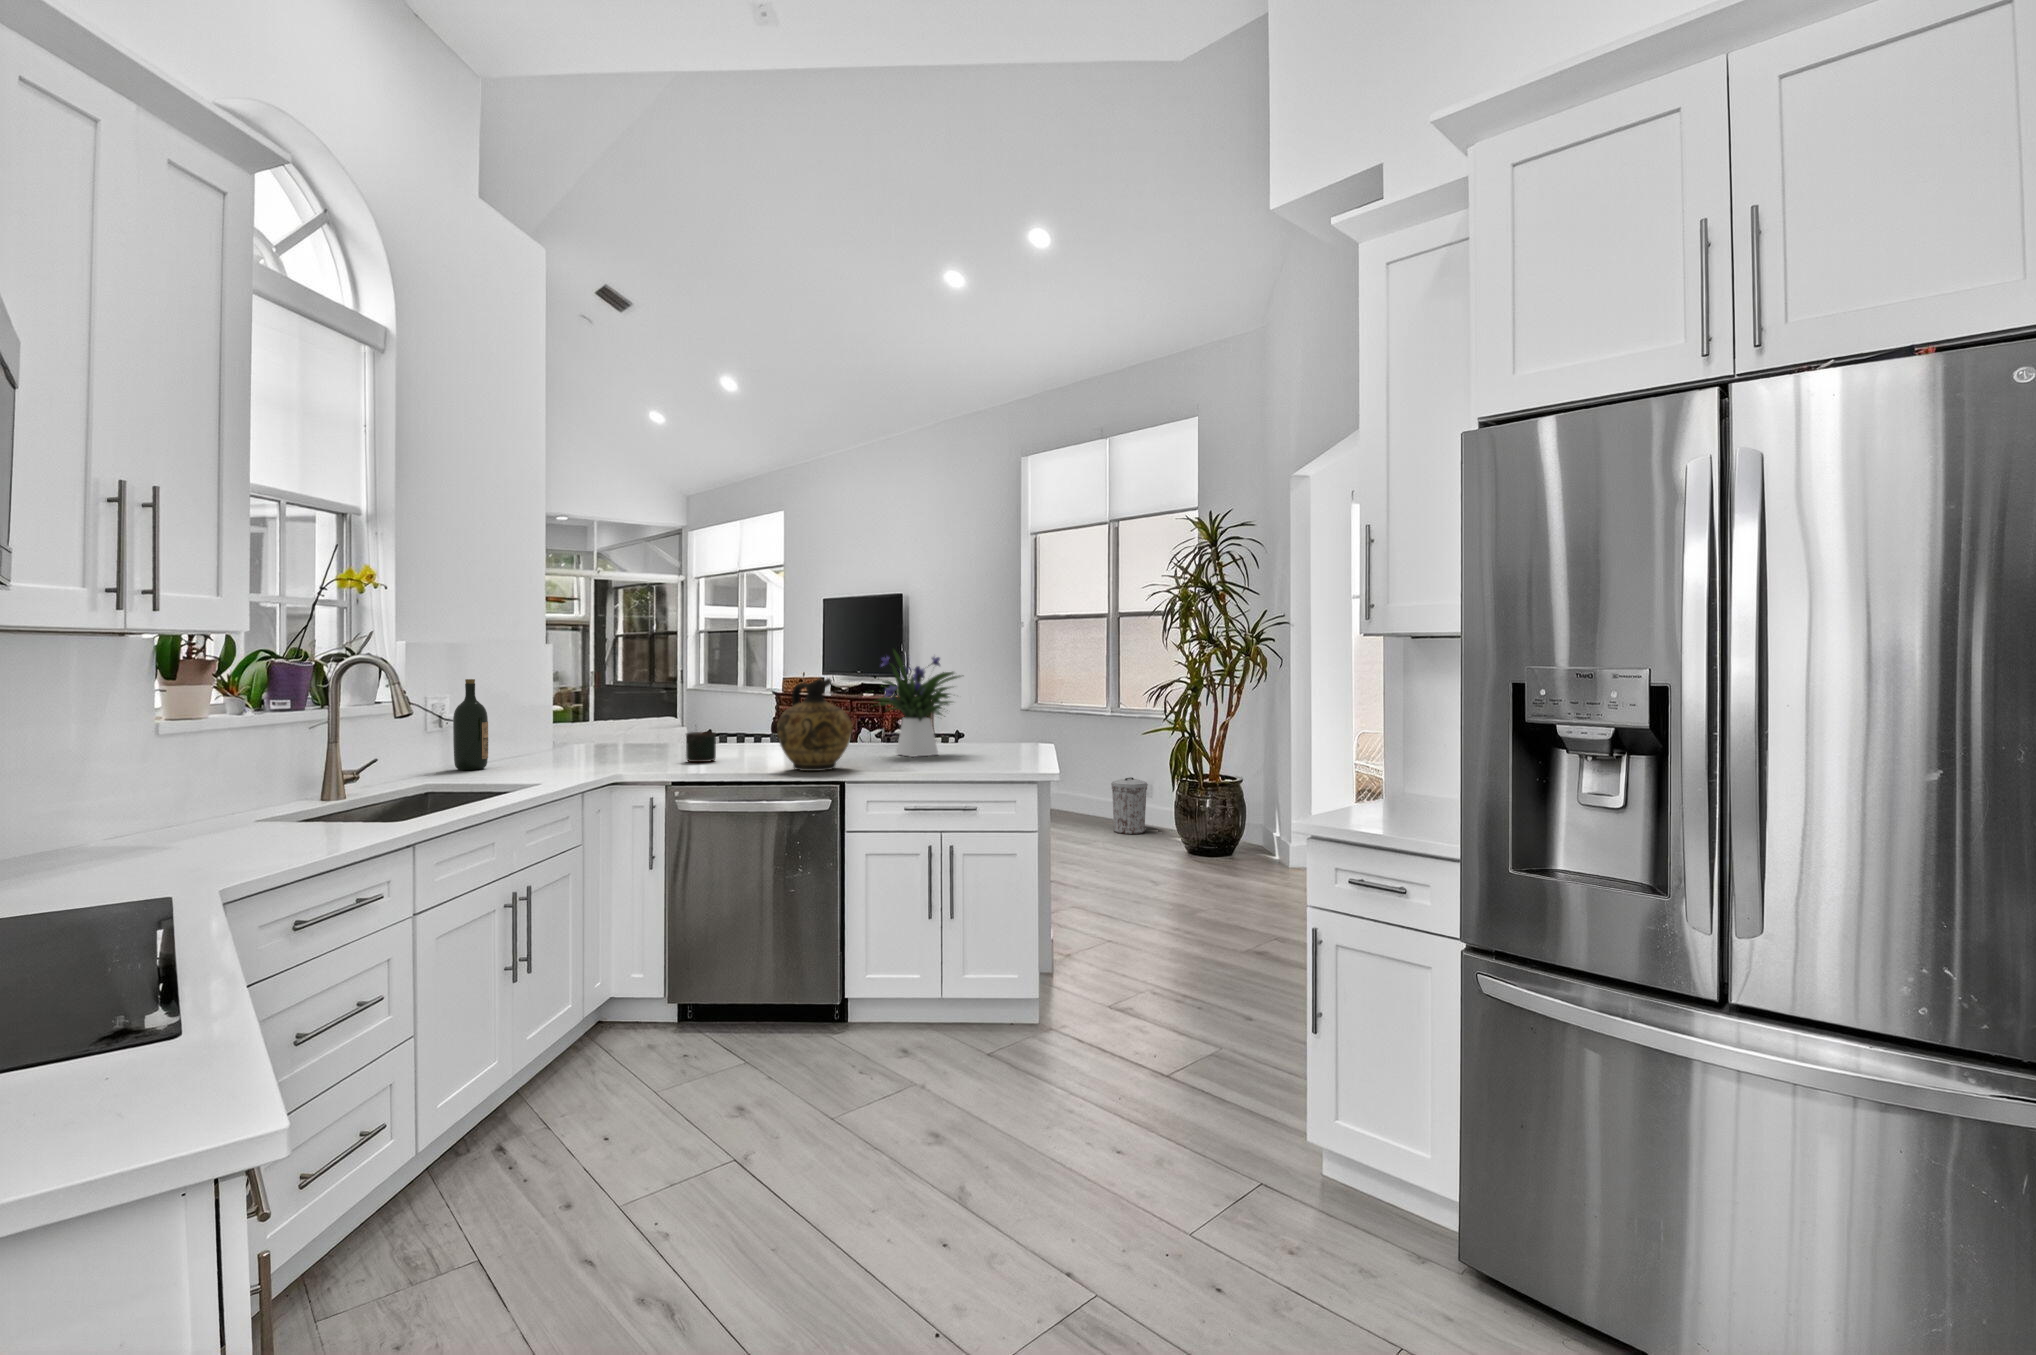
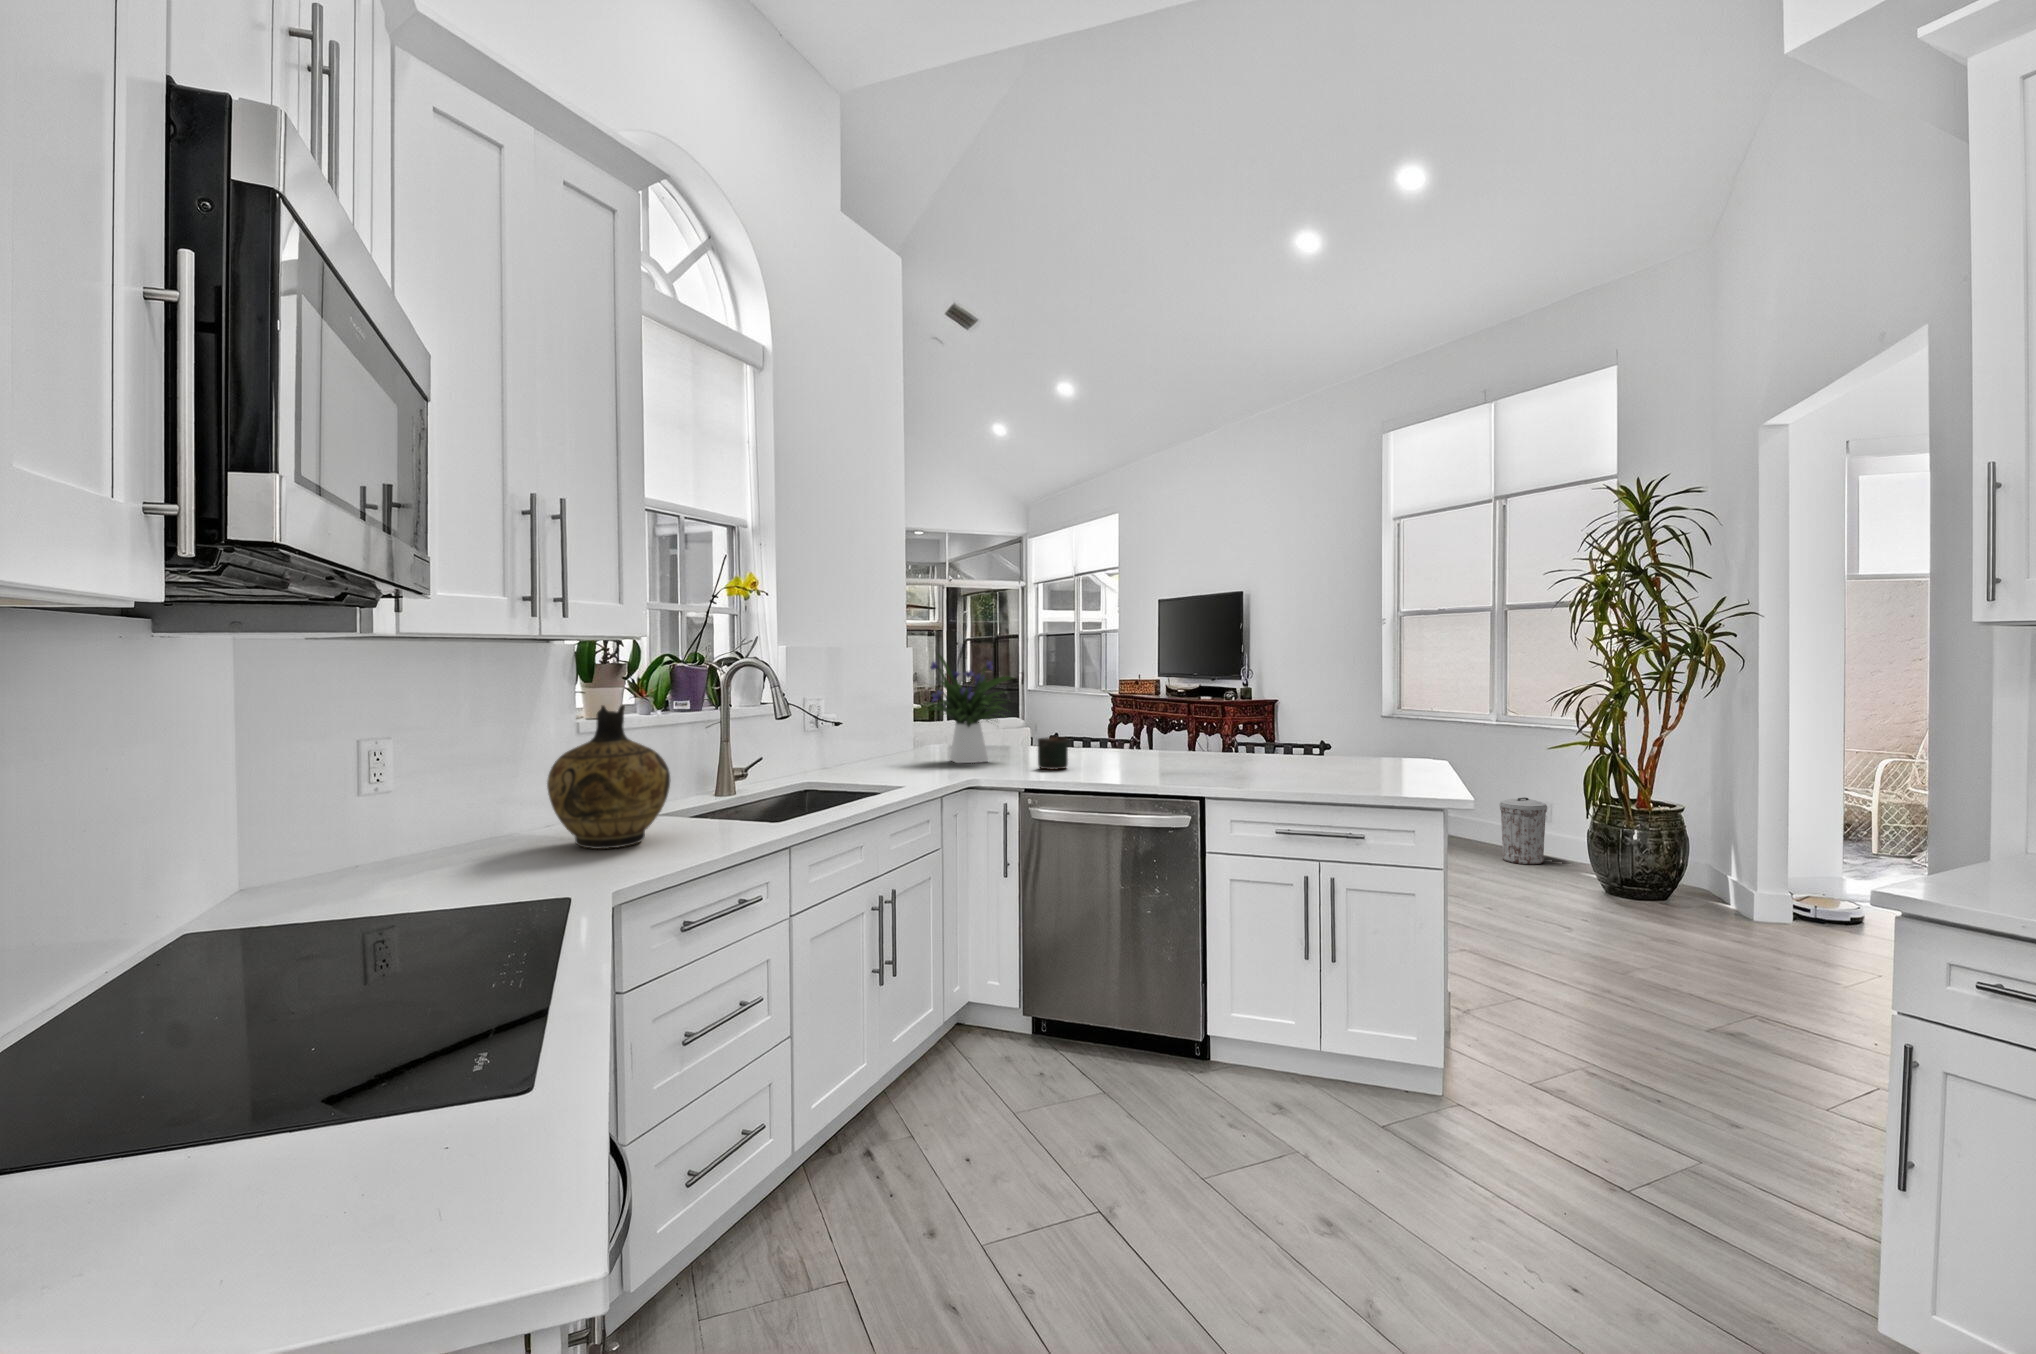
flower arrangement: present [876,649,960,757] -> present [922,654,1014,763]
ceramic jug: present [777,678,852,771] -> present [547,705,670,849]
wine bottle: present [453,679,488,770] -> none [823,682,854,771]

